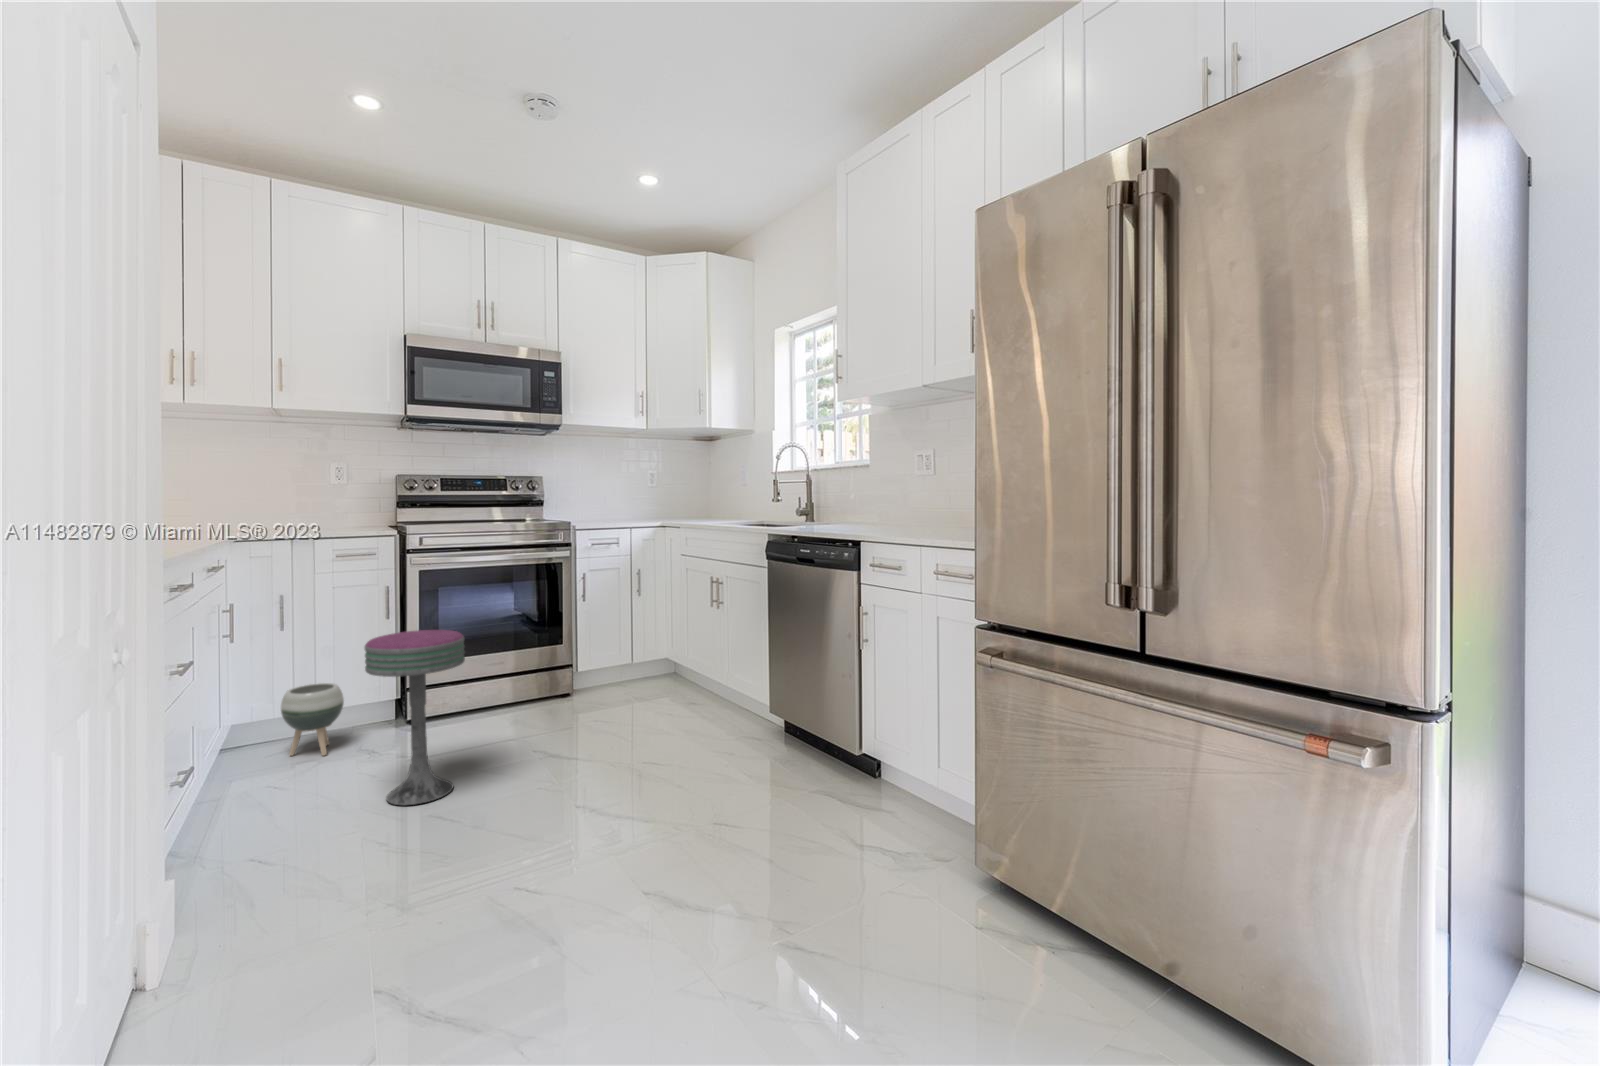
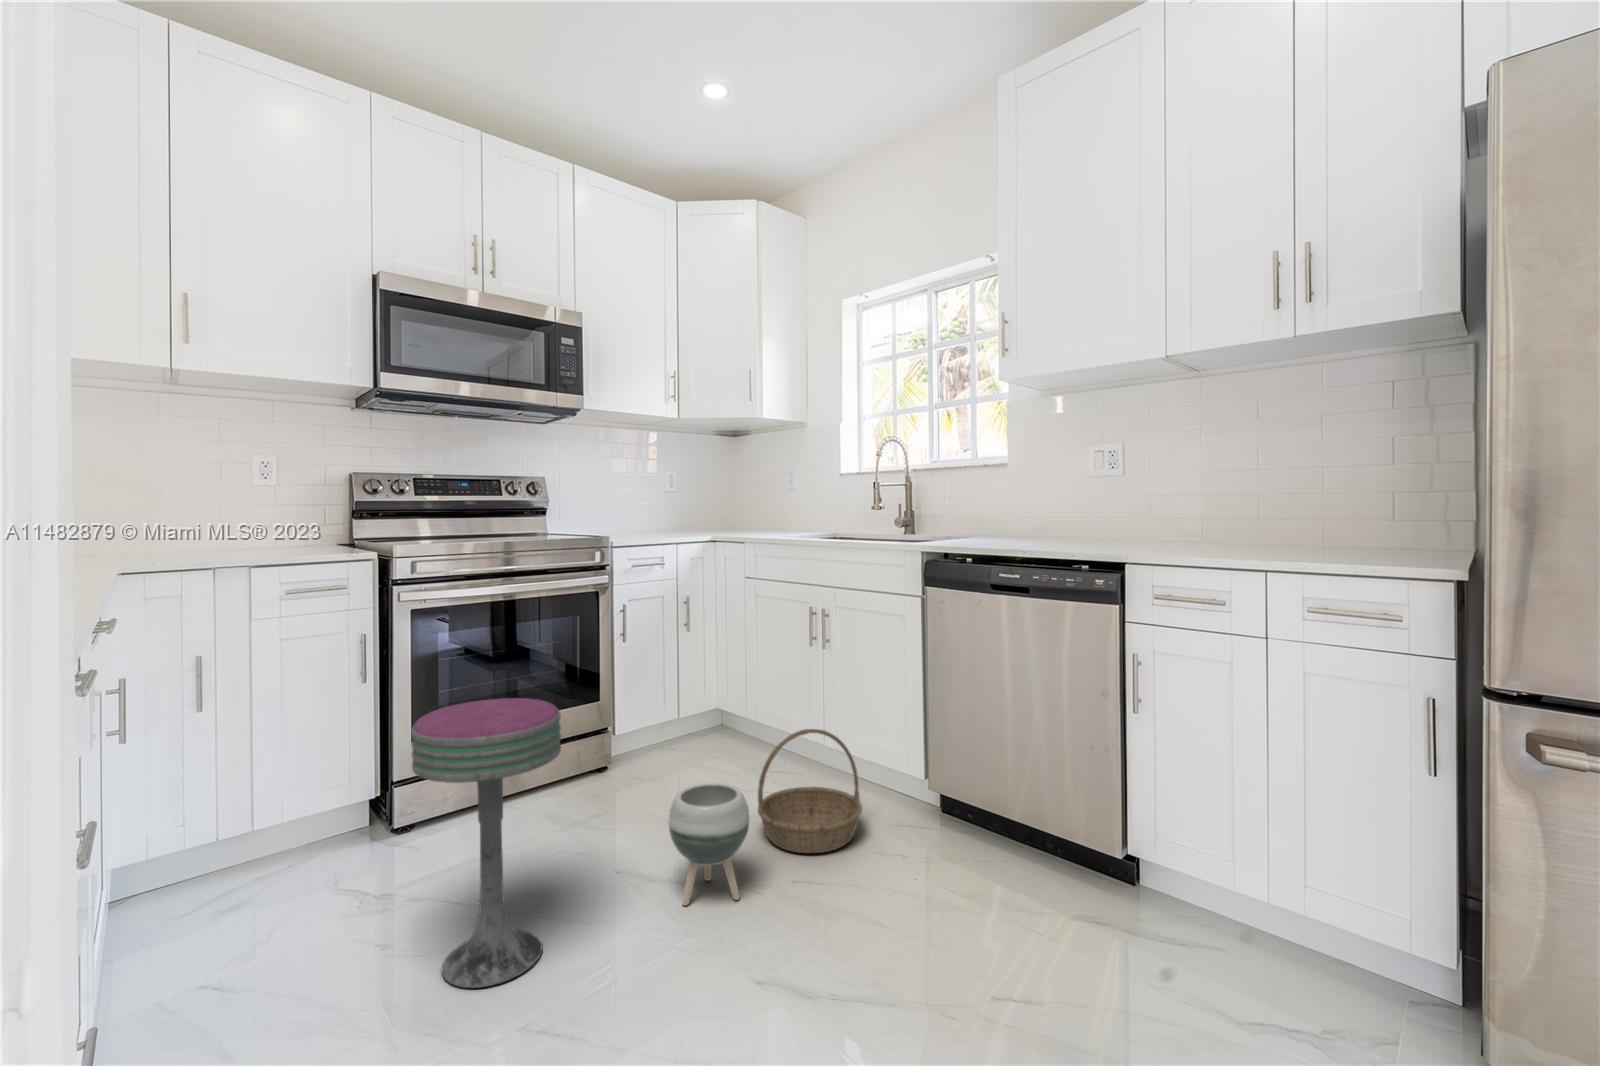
basket: none [635,666,715,754] -> present [758,729,862,853]
planter: present [281,683,344,756] -> present [668,783,749,905]

